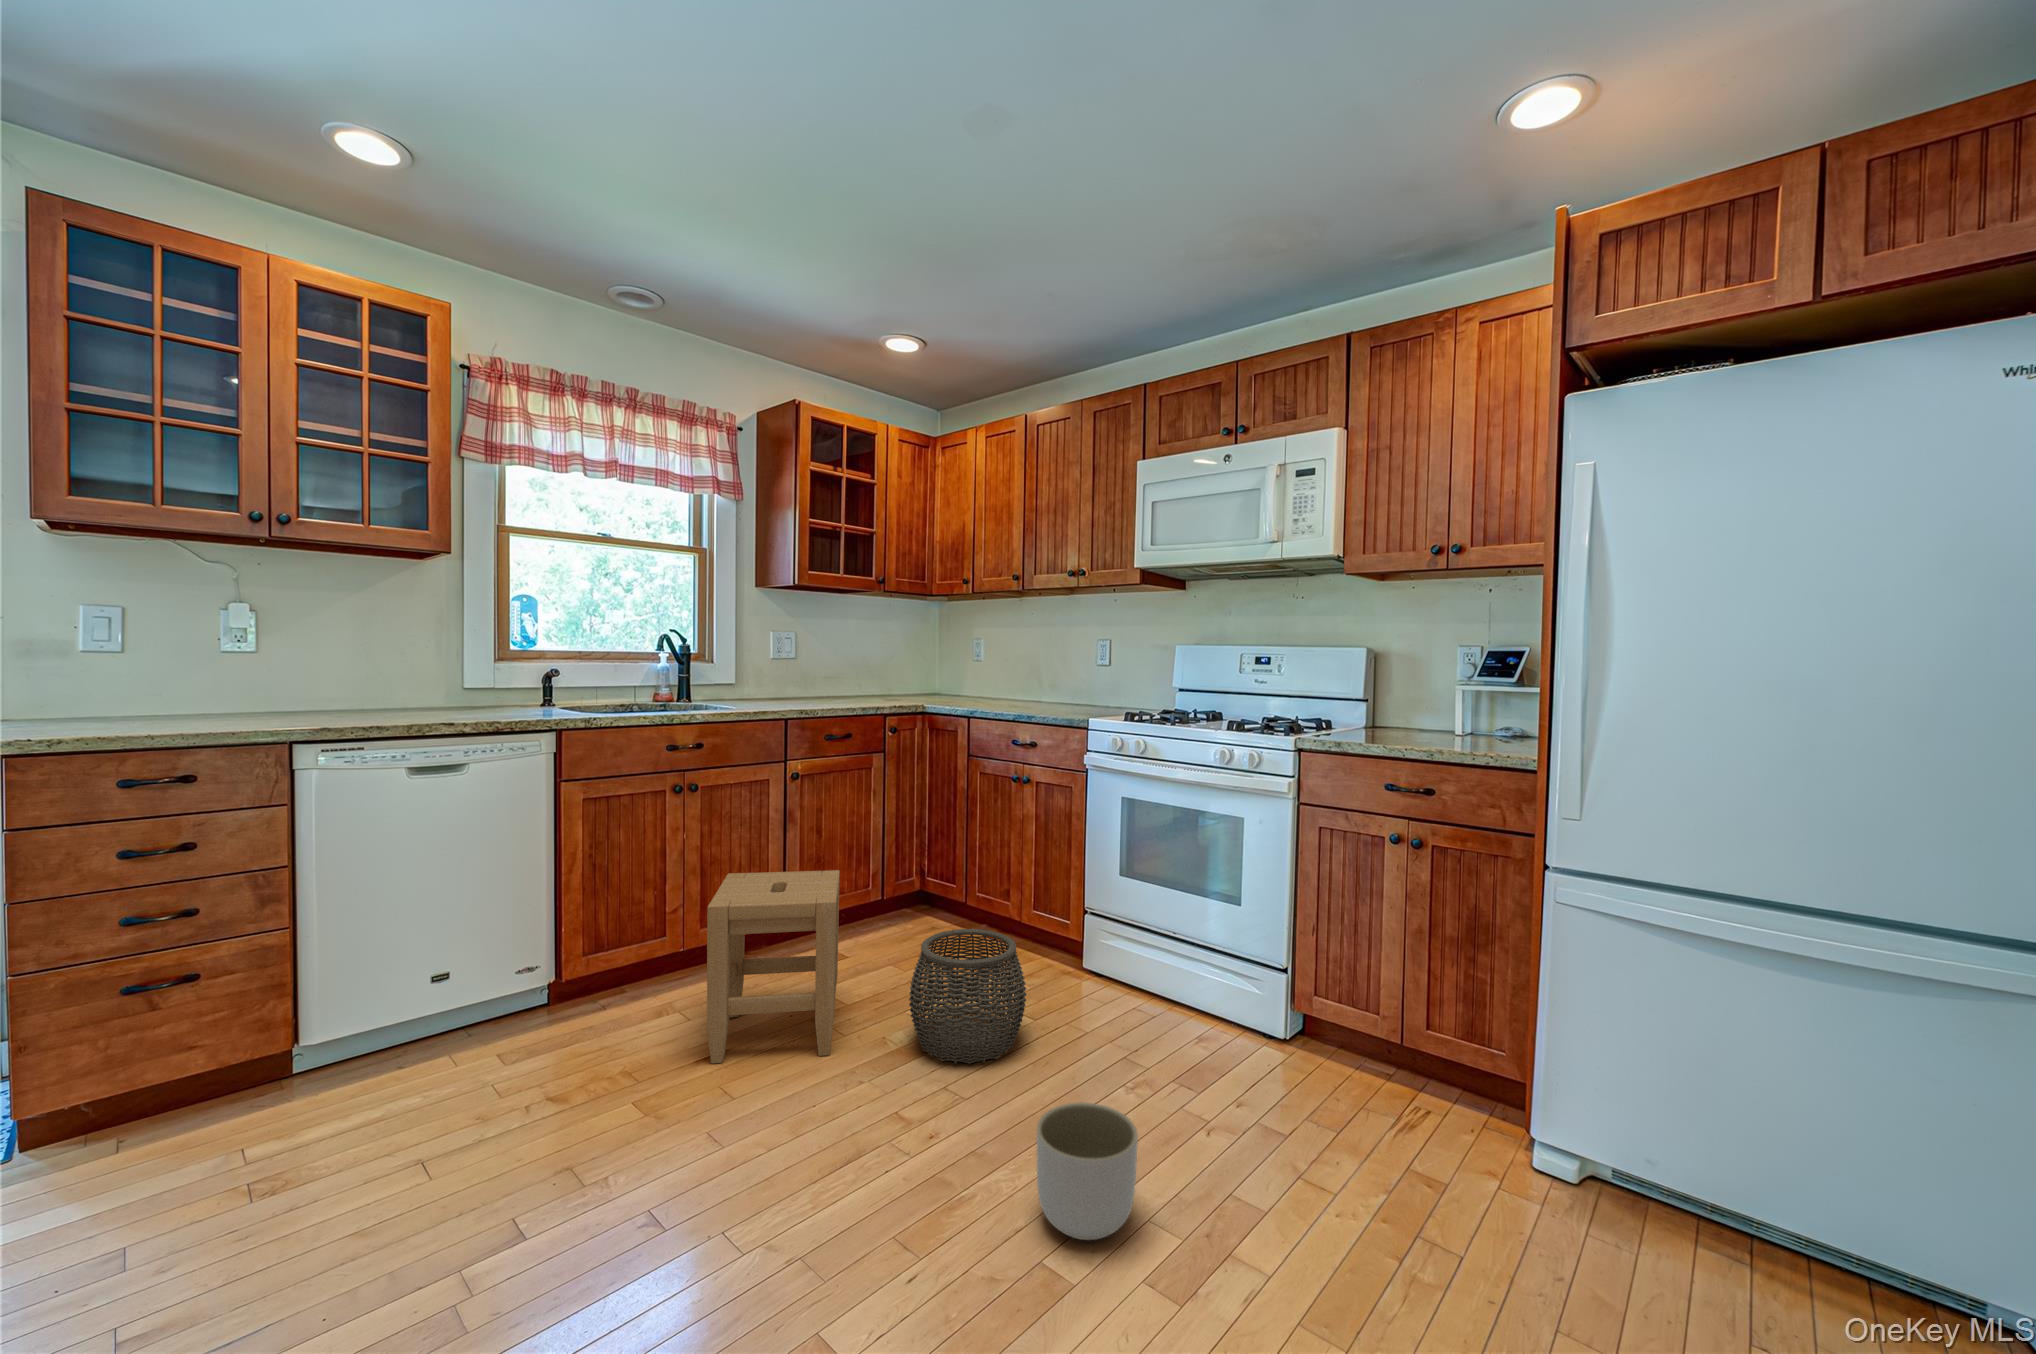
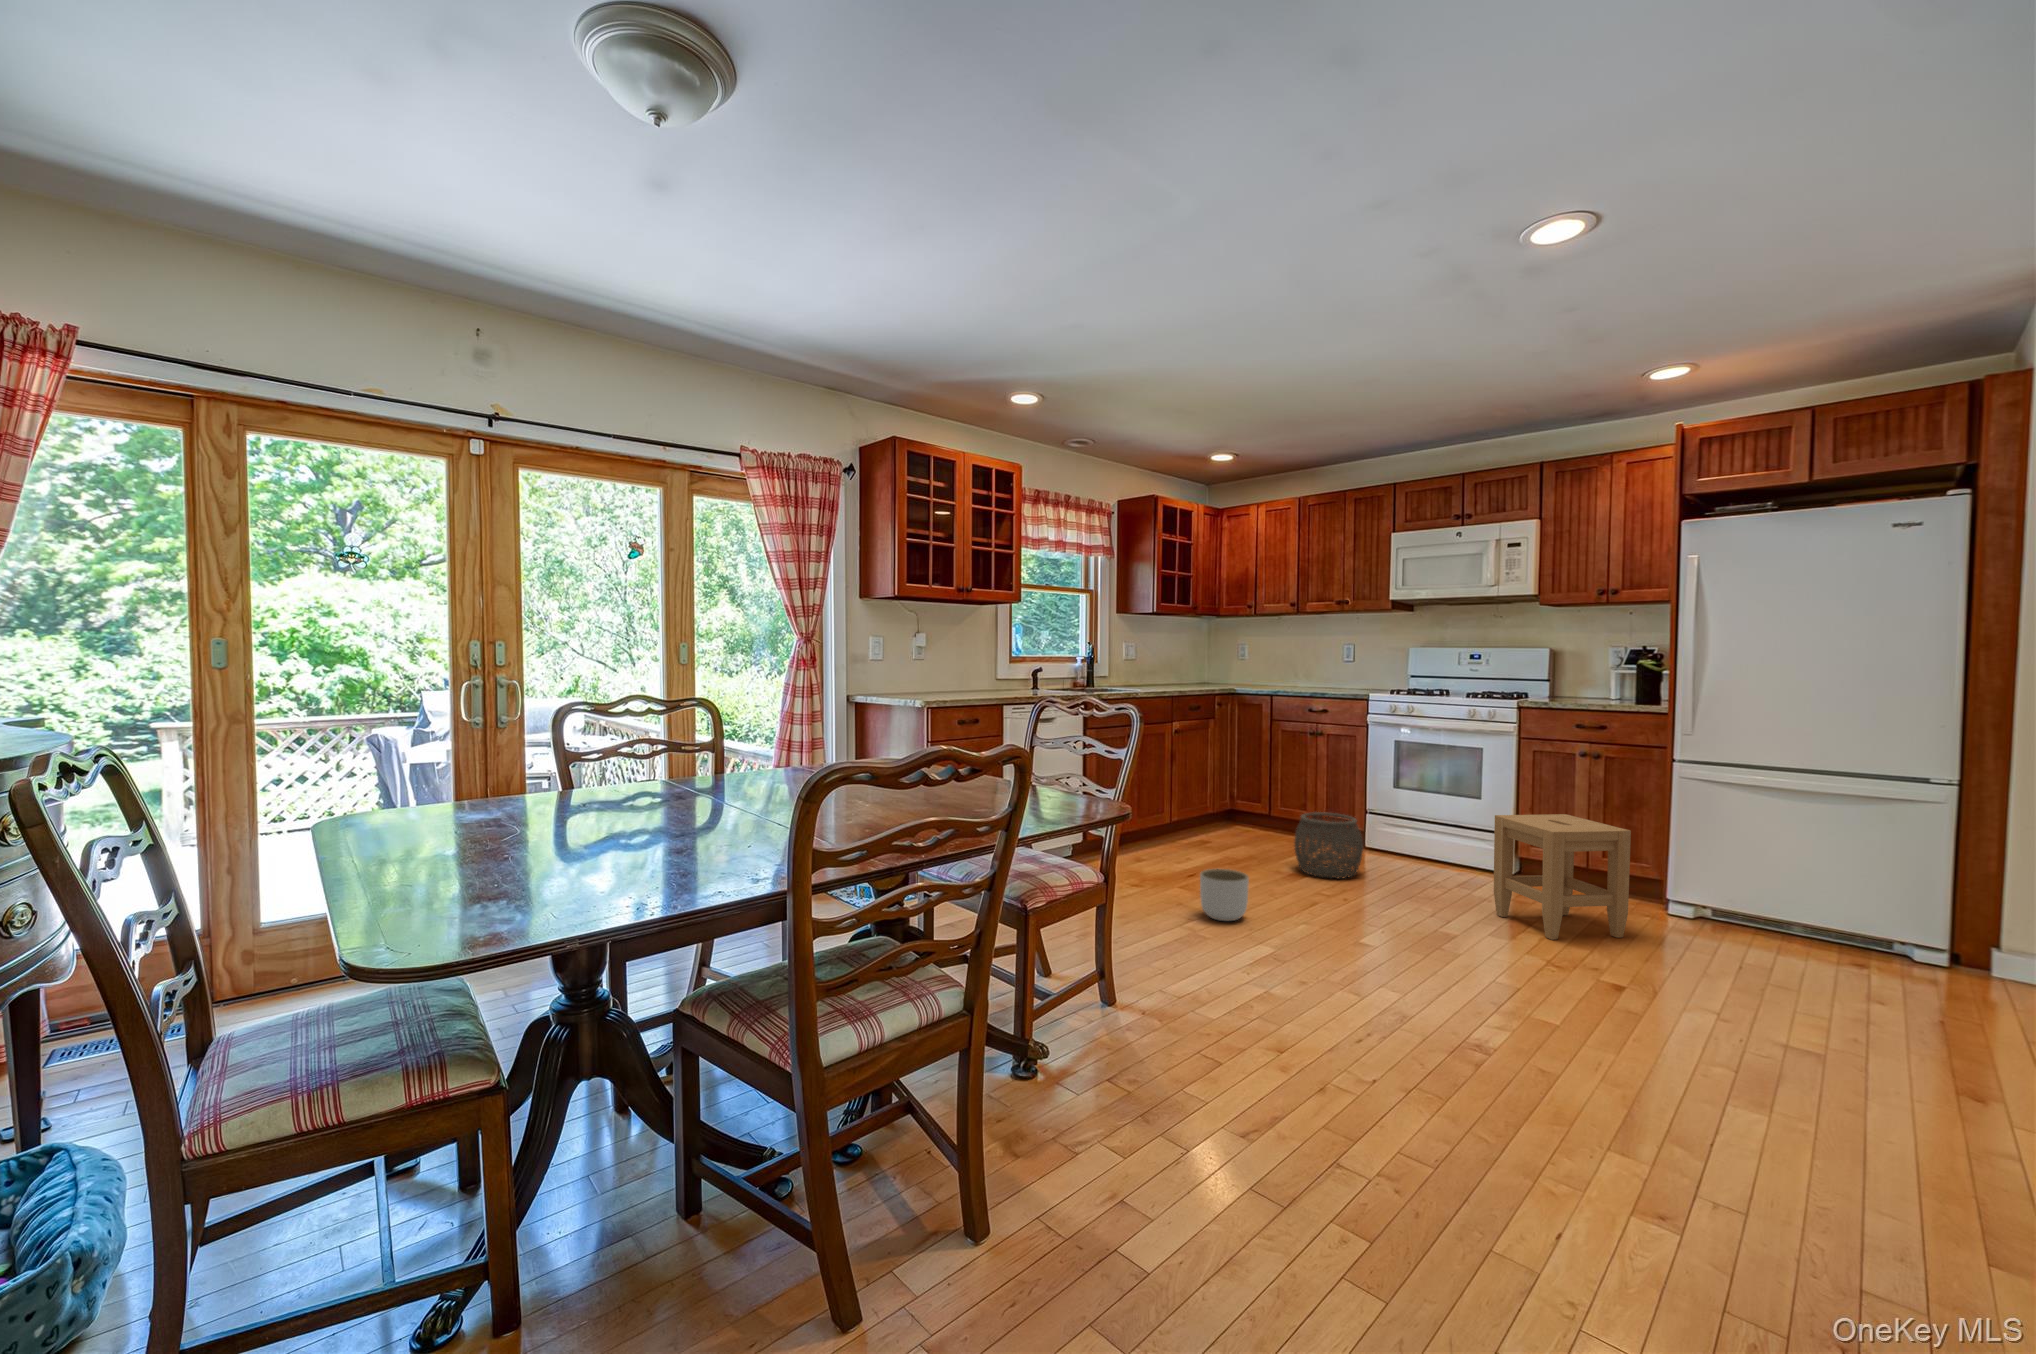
stool: present [707,870,840,1063] -> present [1494,814,1631,940]
planter: present [1037,1102,1138,1240] -> present [1200,869,1249,921]

